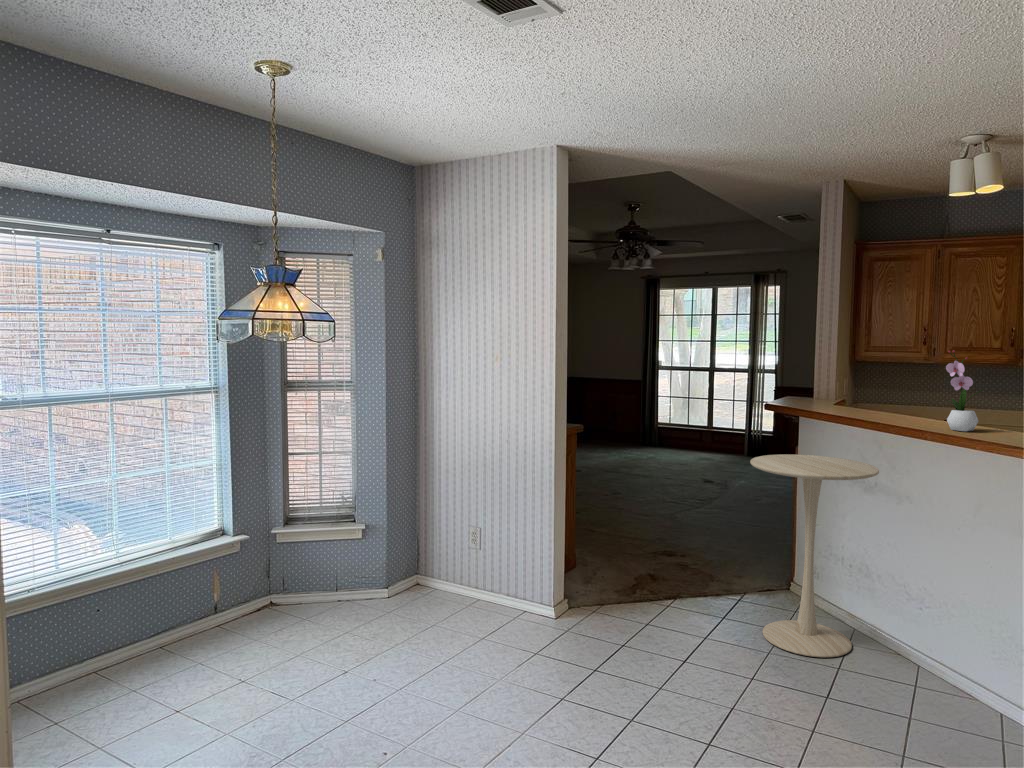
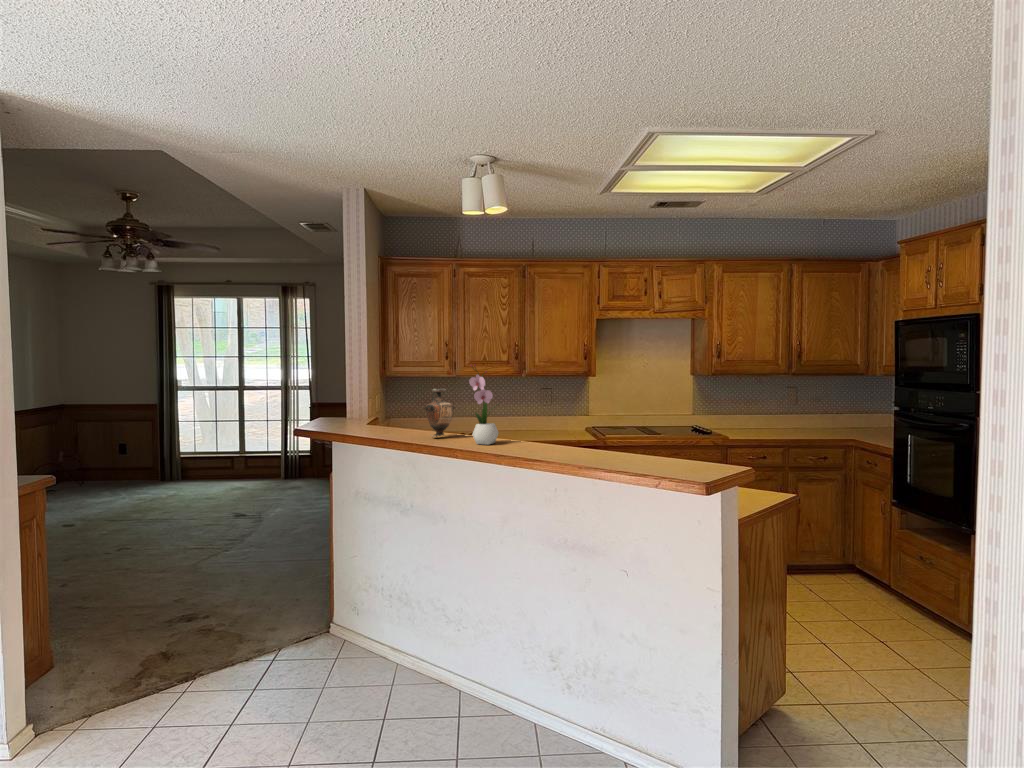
vase: none [895,370,929,421] -> present [425,388,455,437]
pedestal table: present [750,454,879,657] -> none [279,482,414,713]

